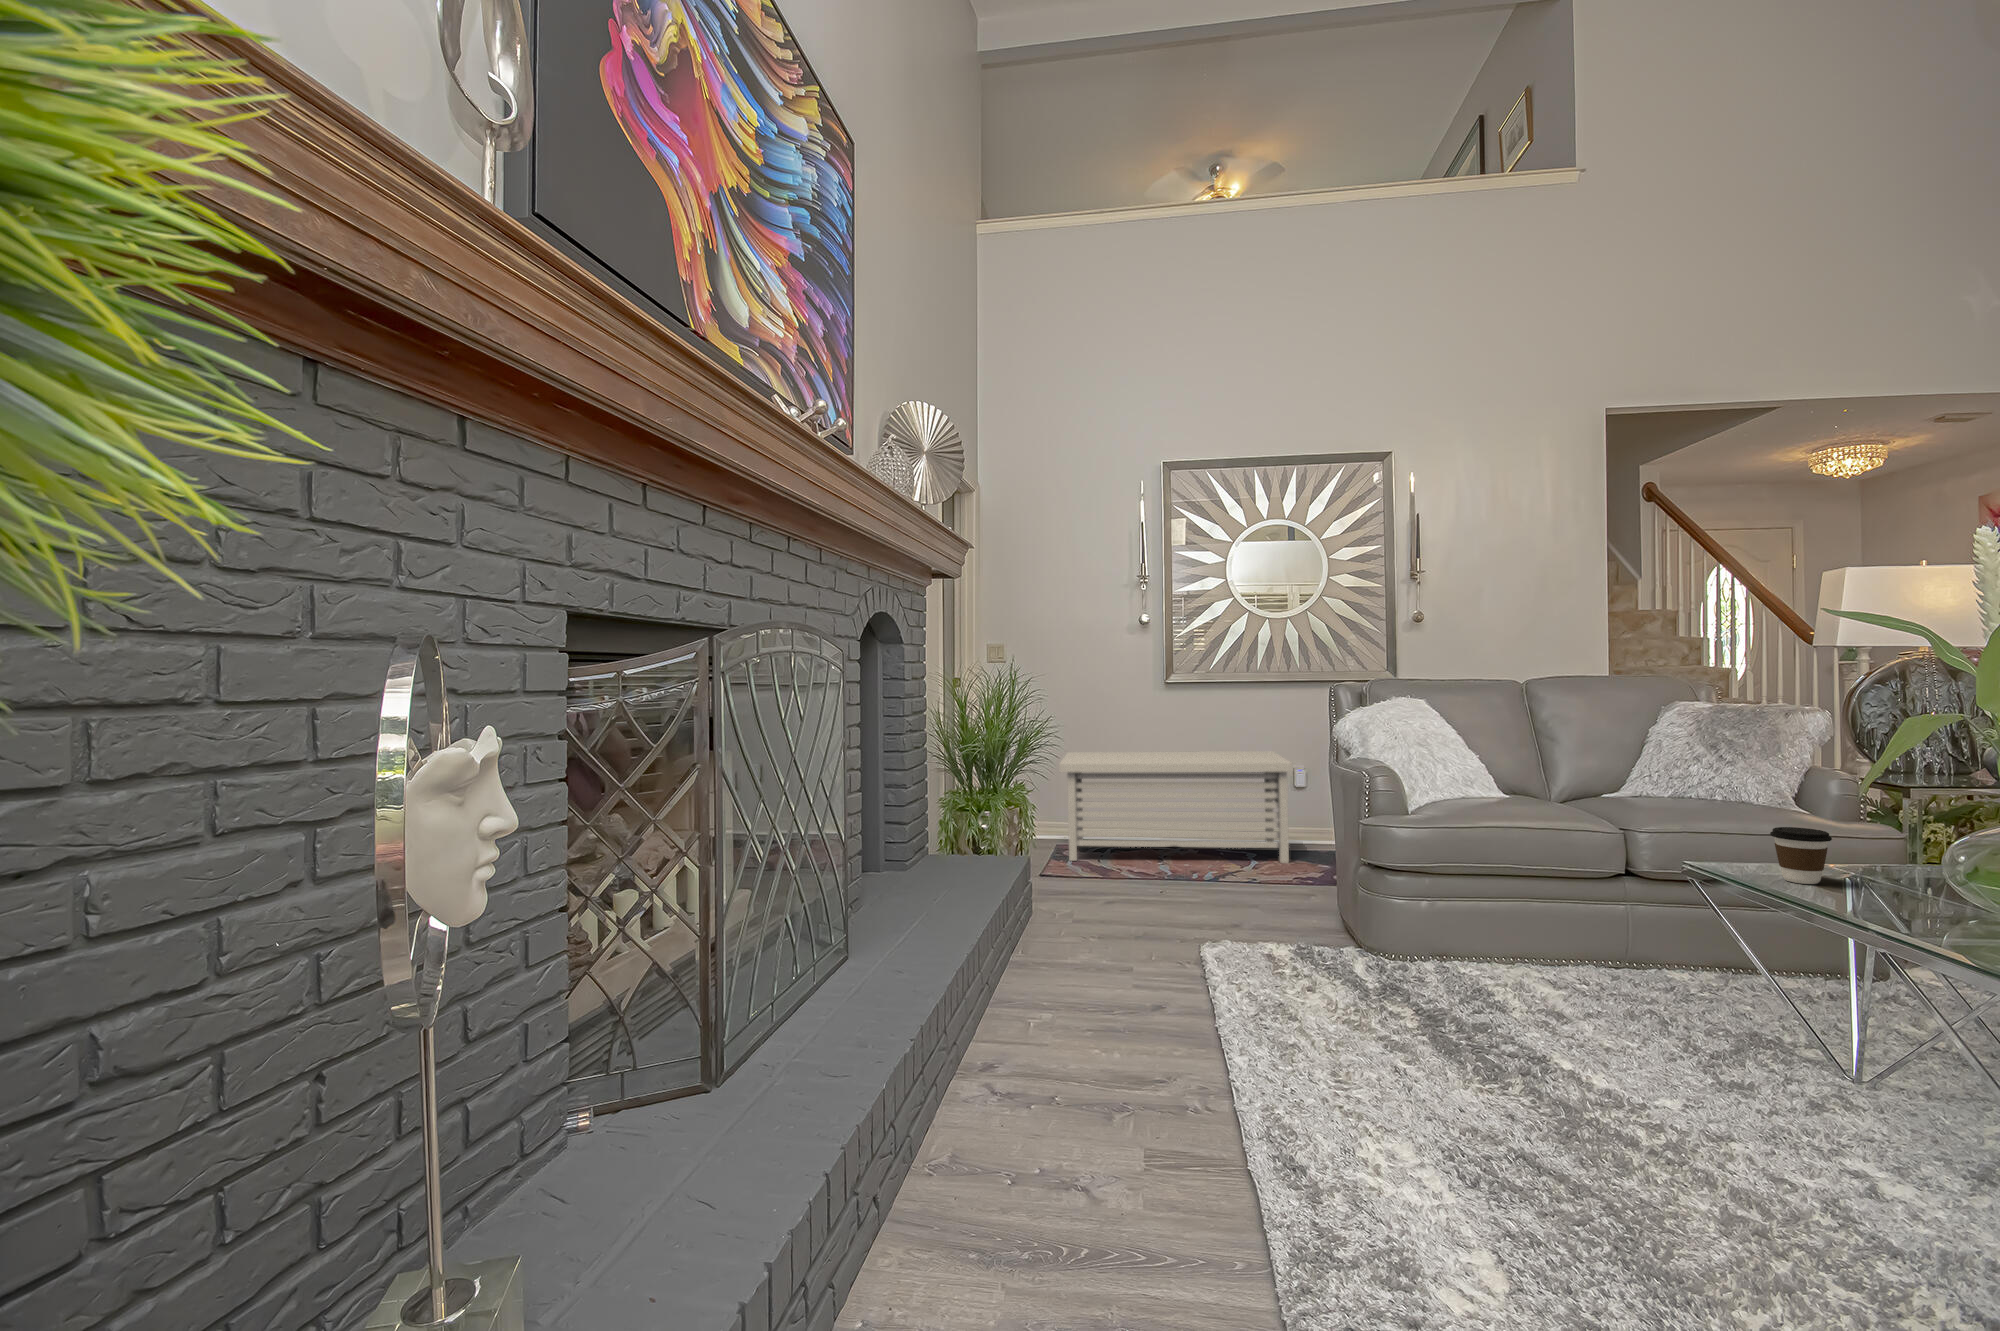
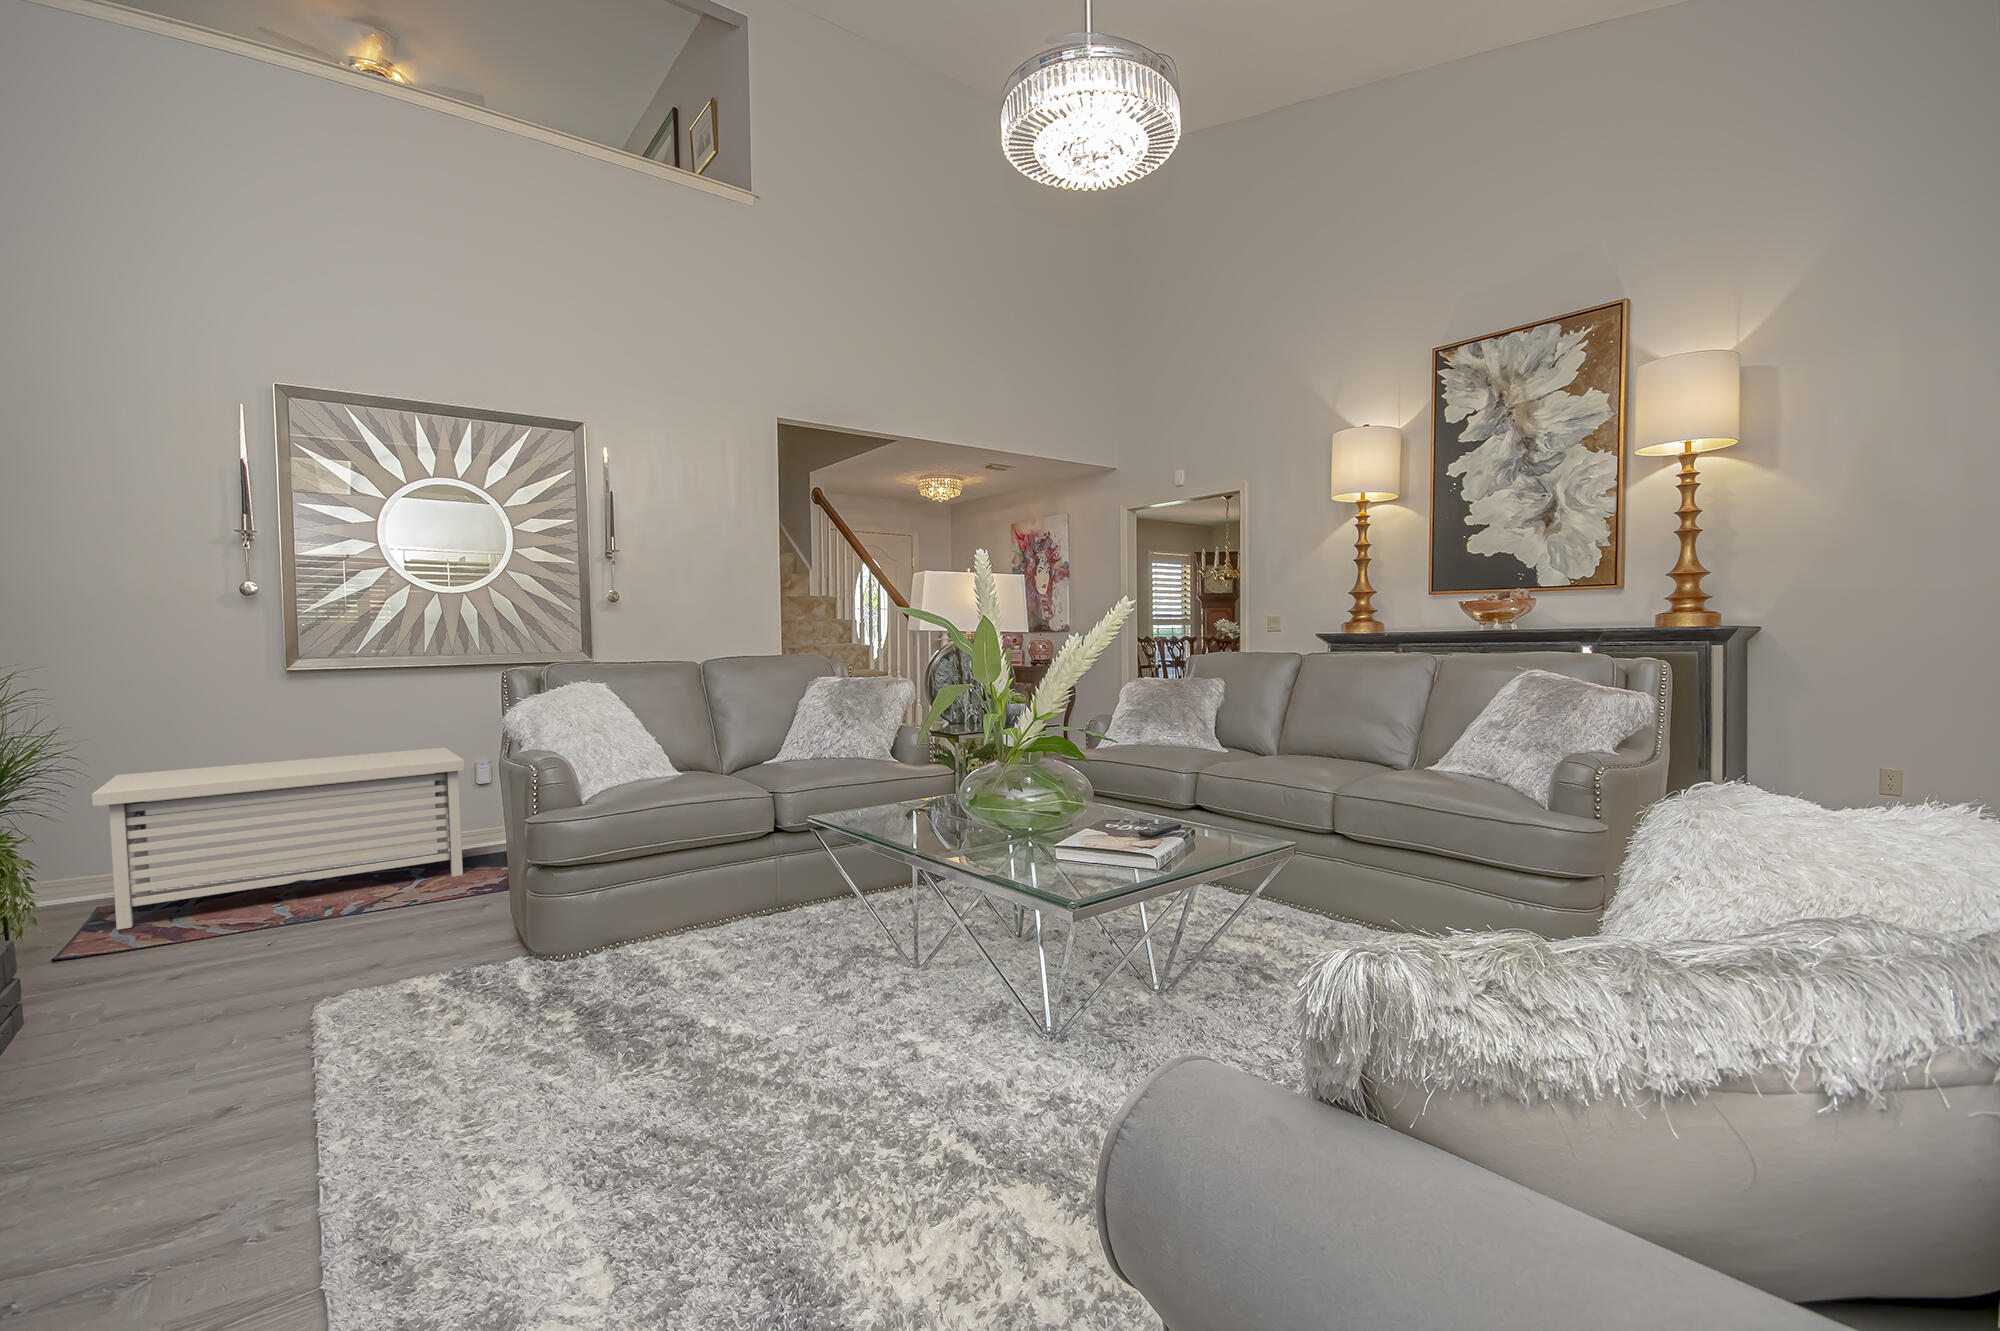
coffee cup: present [1770,827,1832,884] -> none [866,776,903,821]

